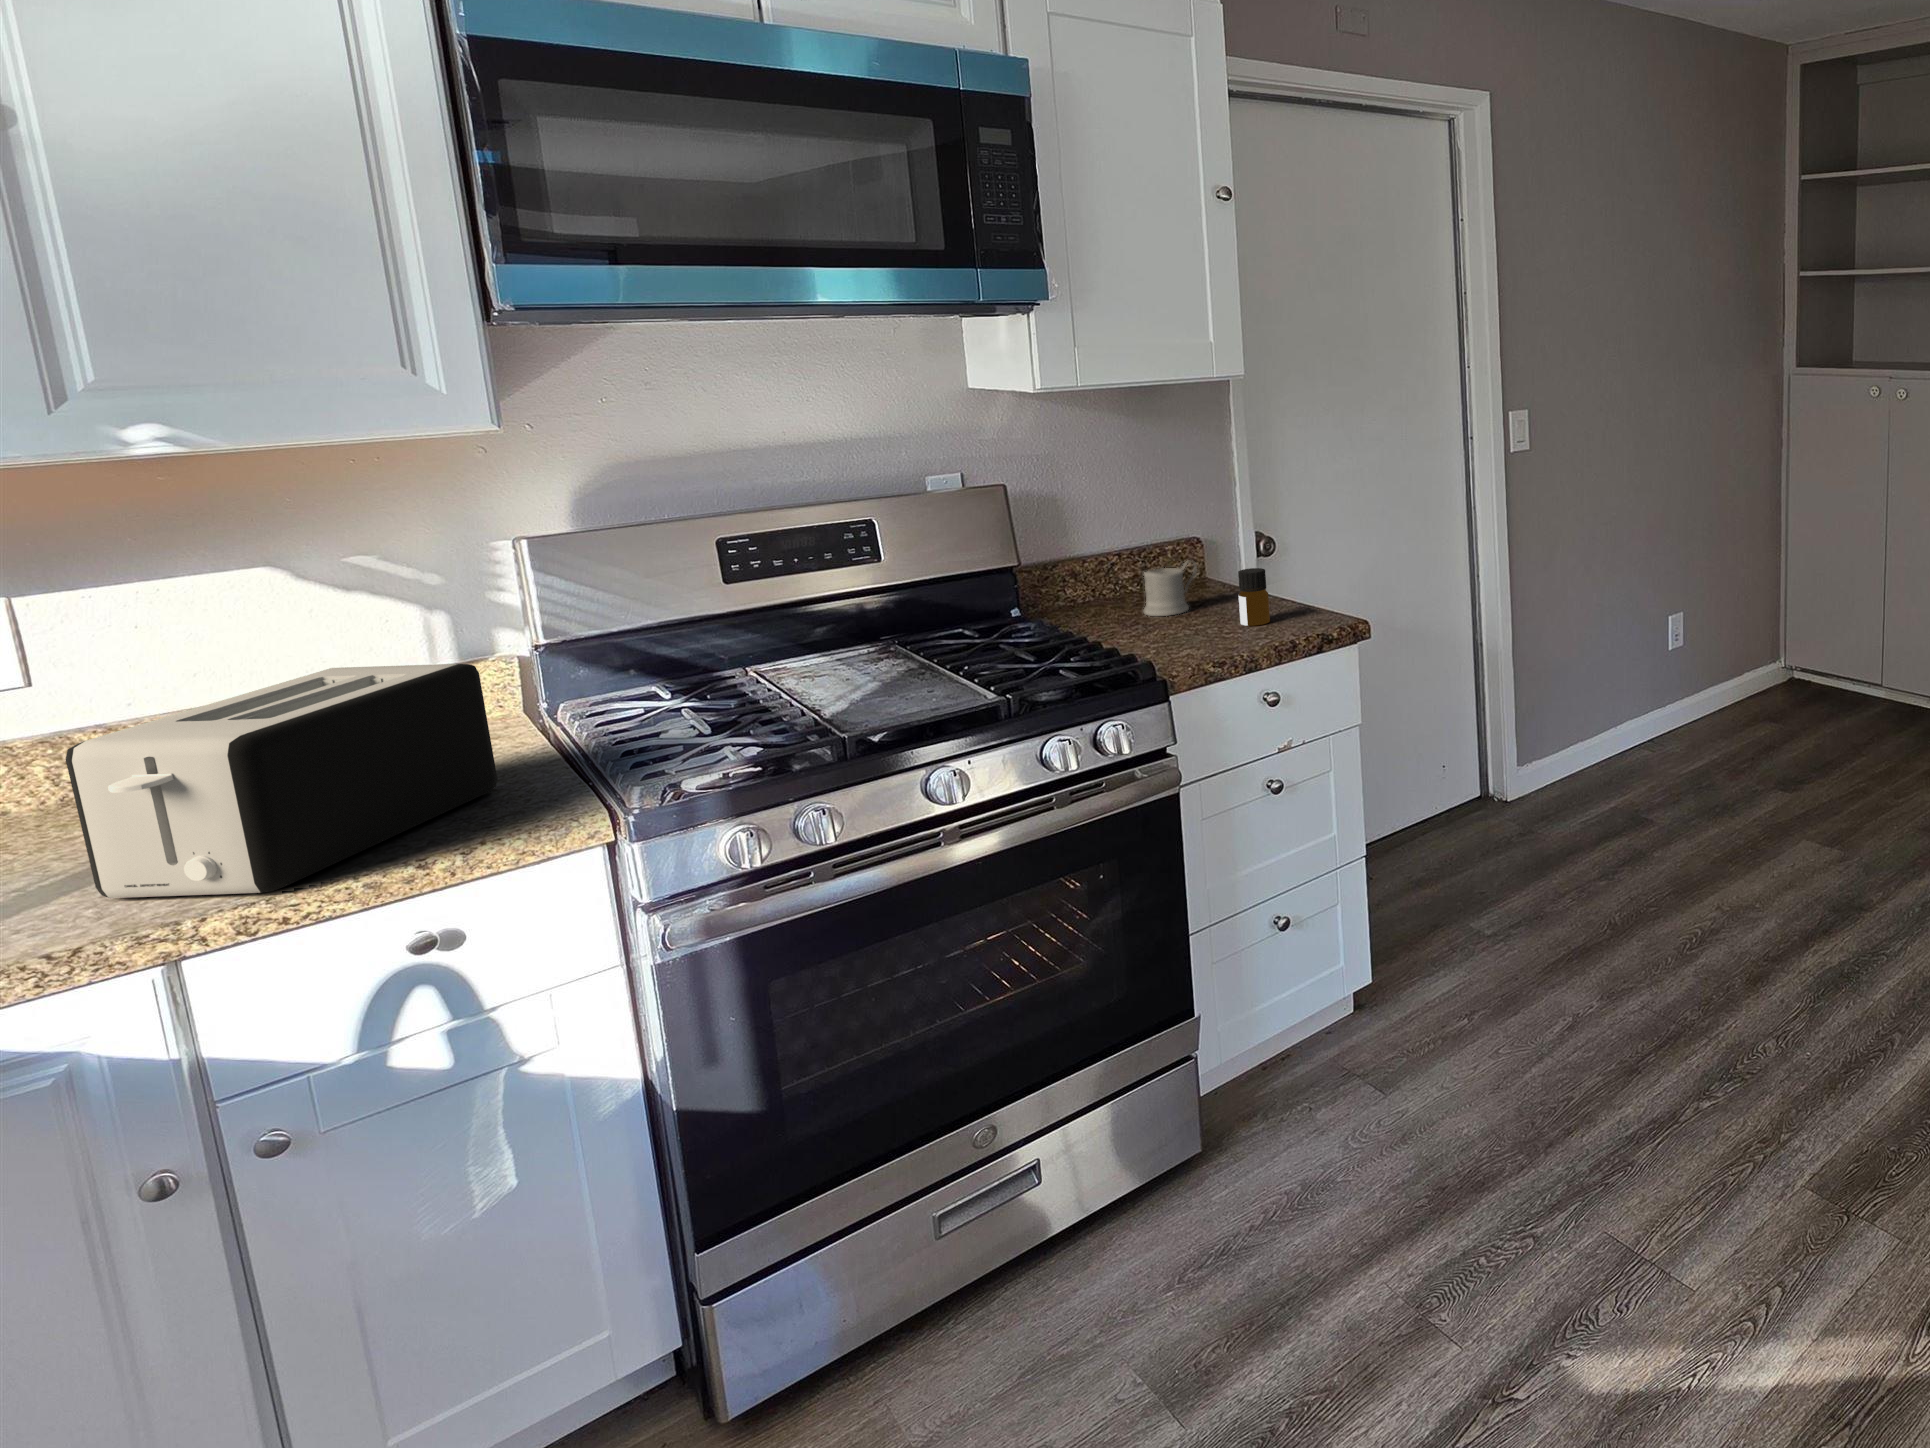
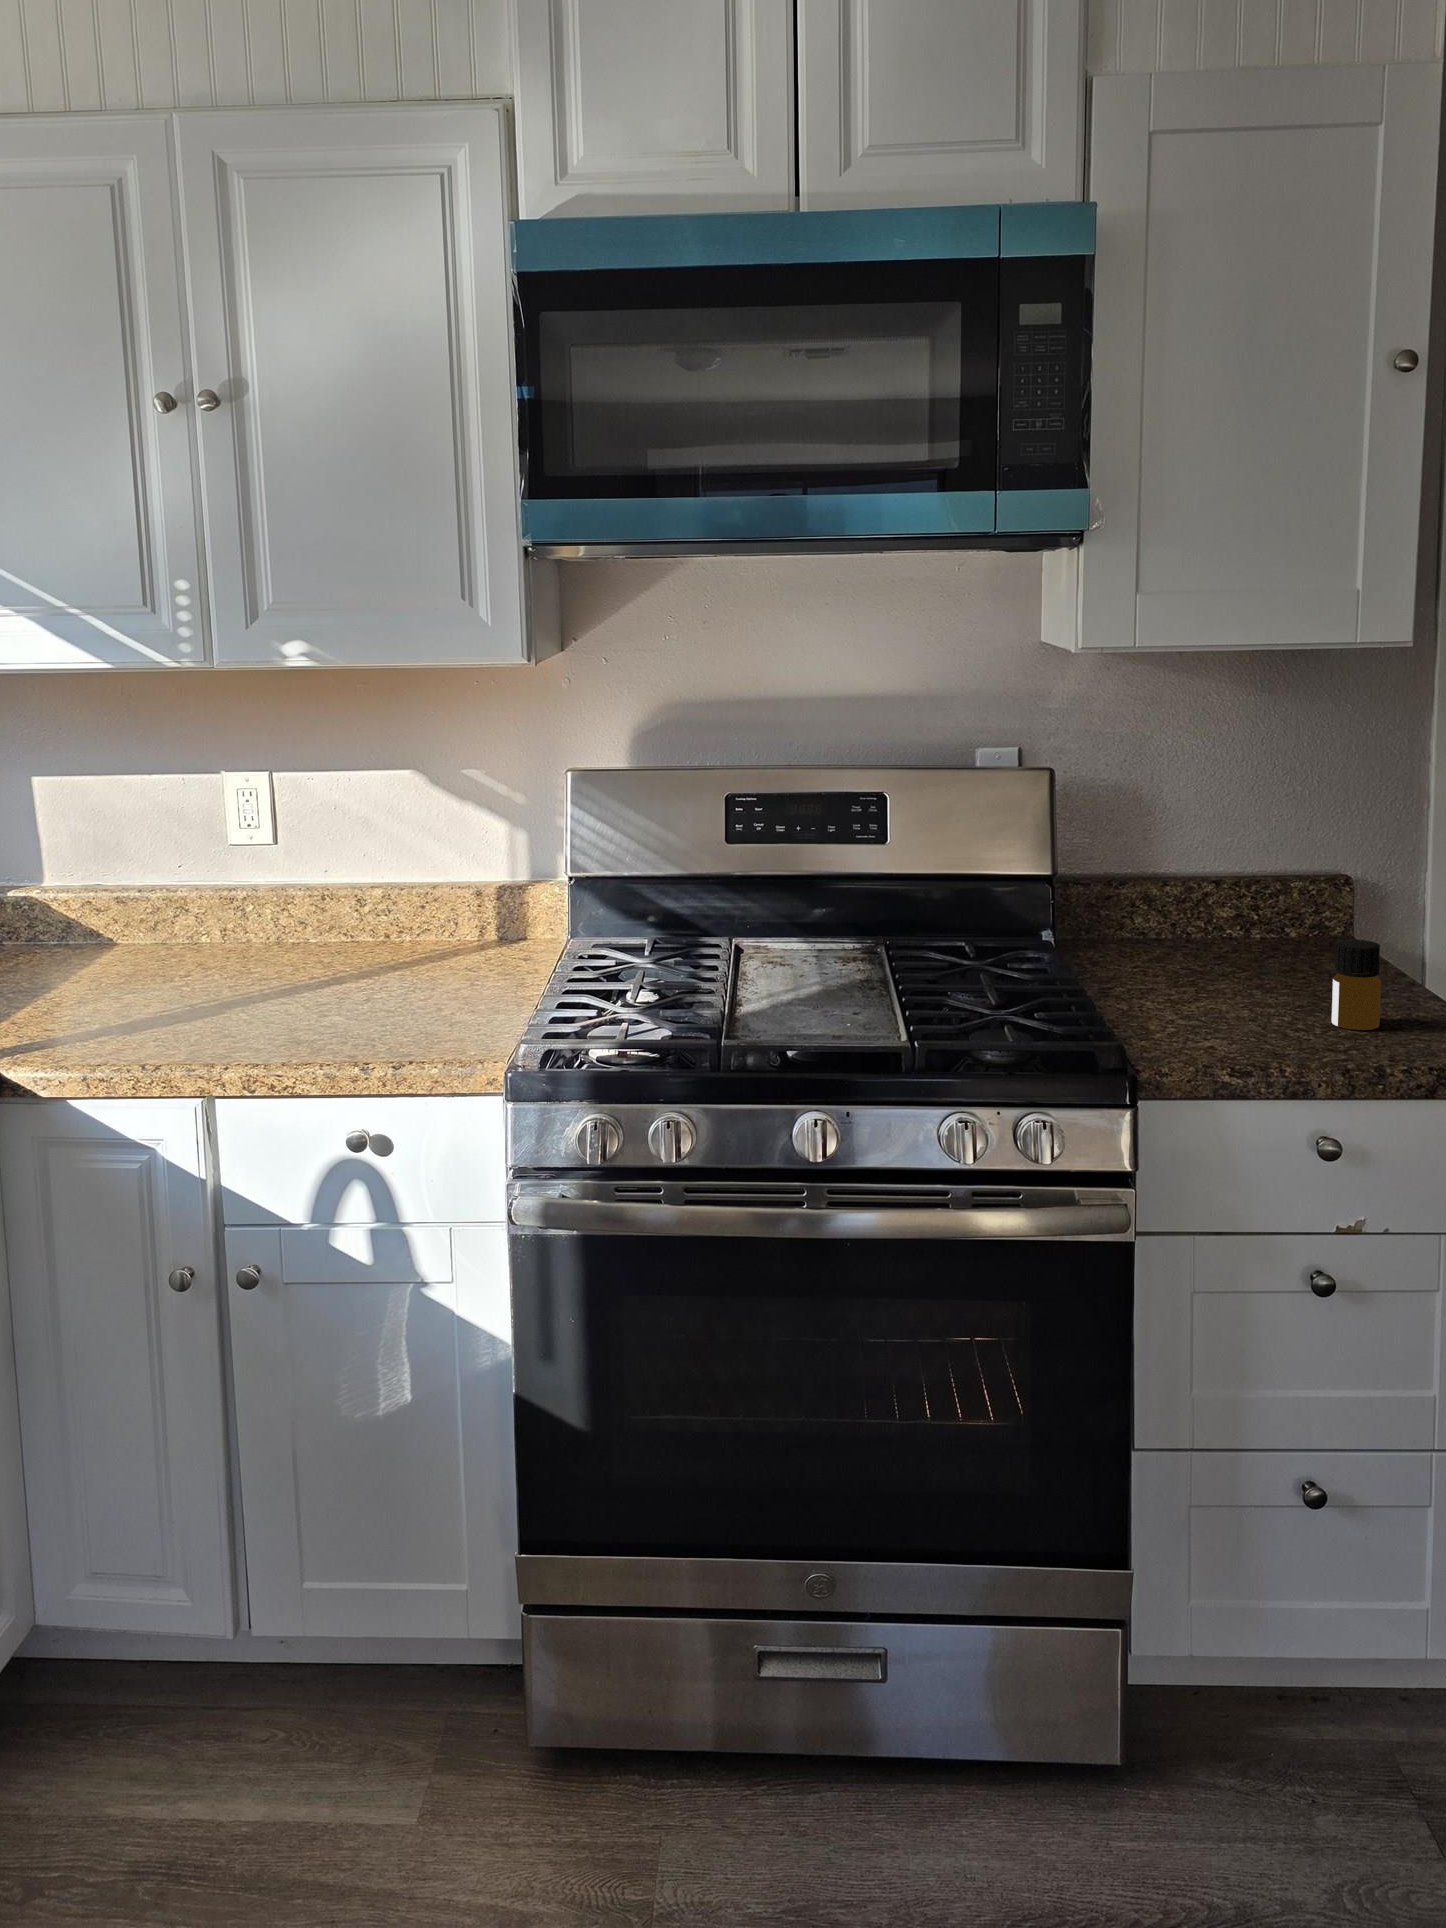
mug: present [1144,562,1197,616] -> none [1228,908,1319,984]
toaster: present [66,664,497,898] -> none [197,870,469,1058]

